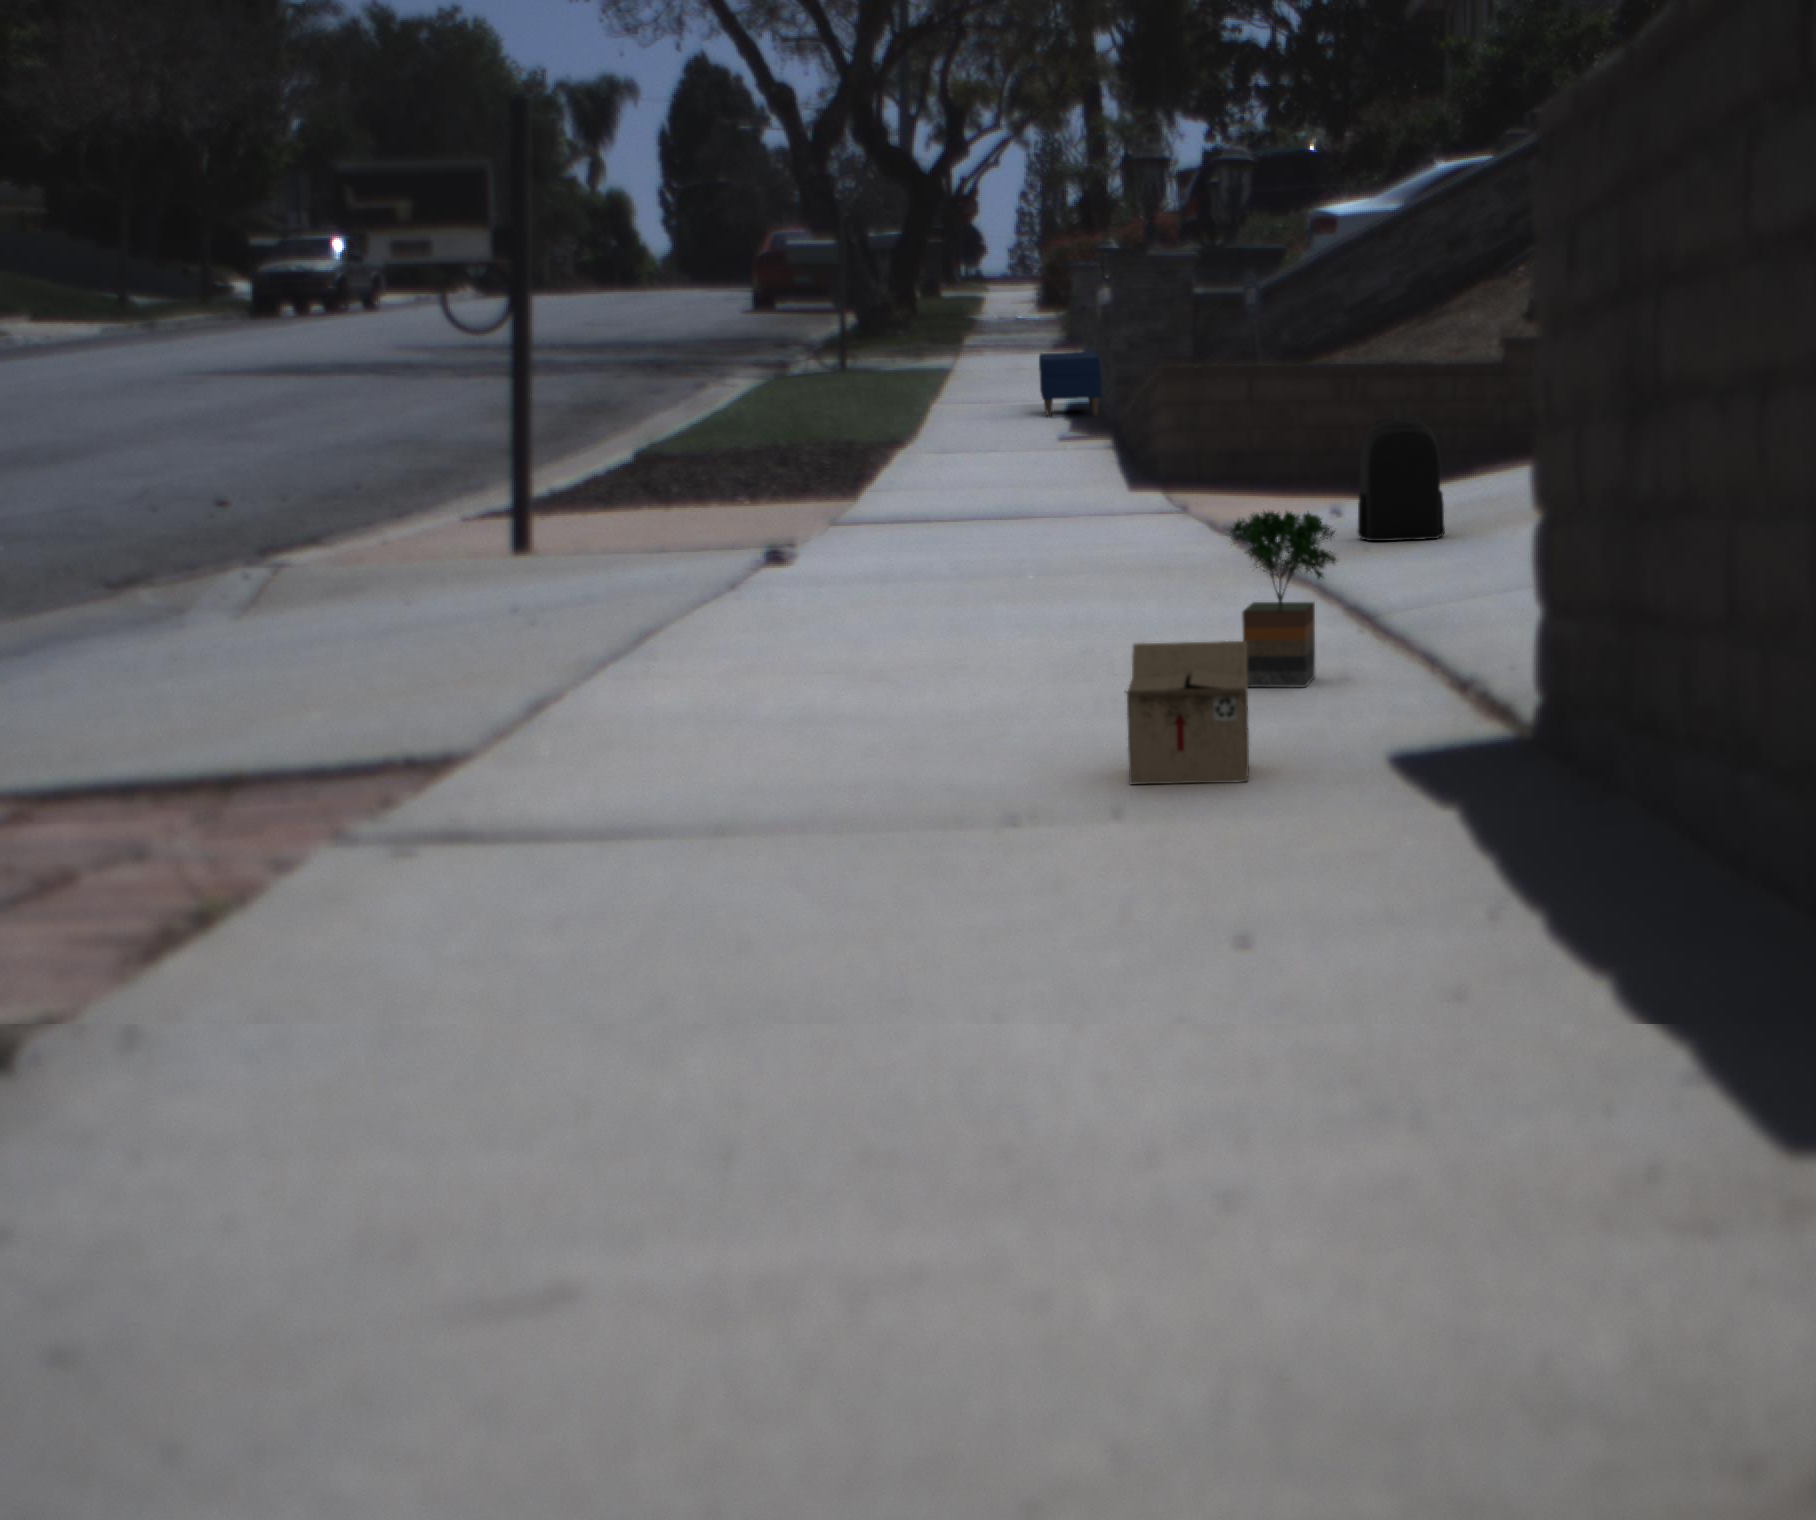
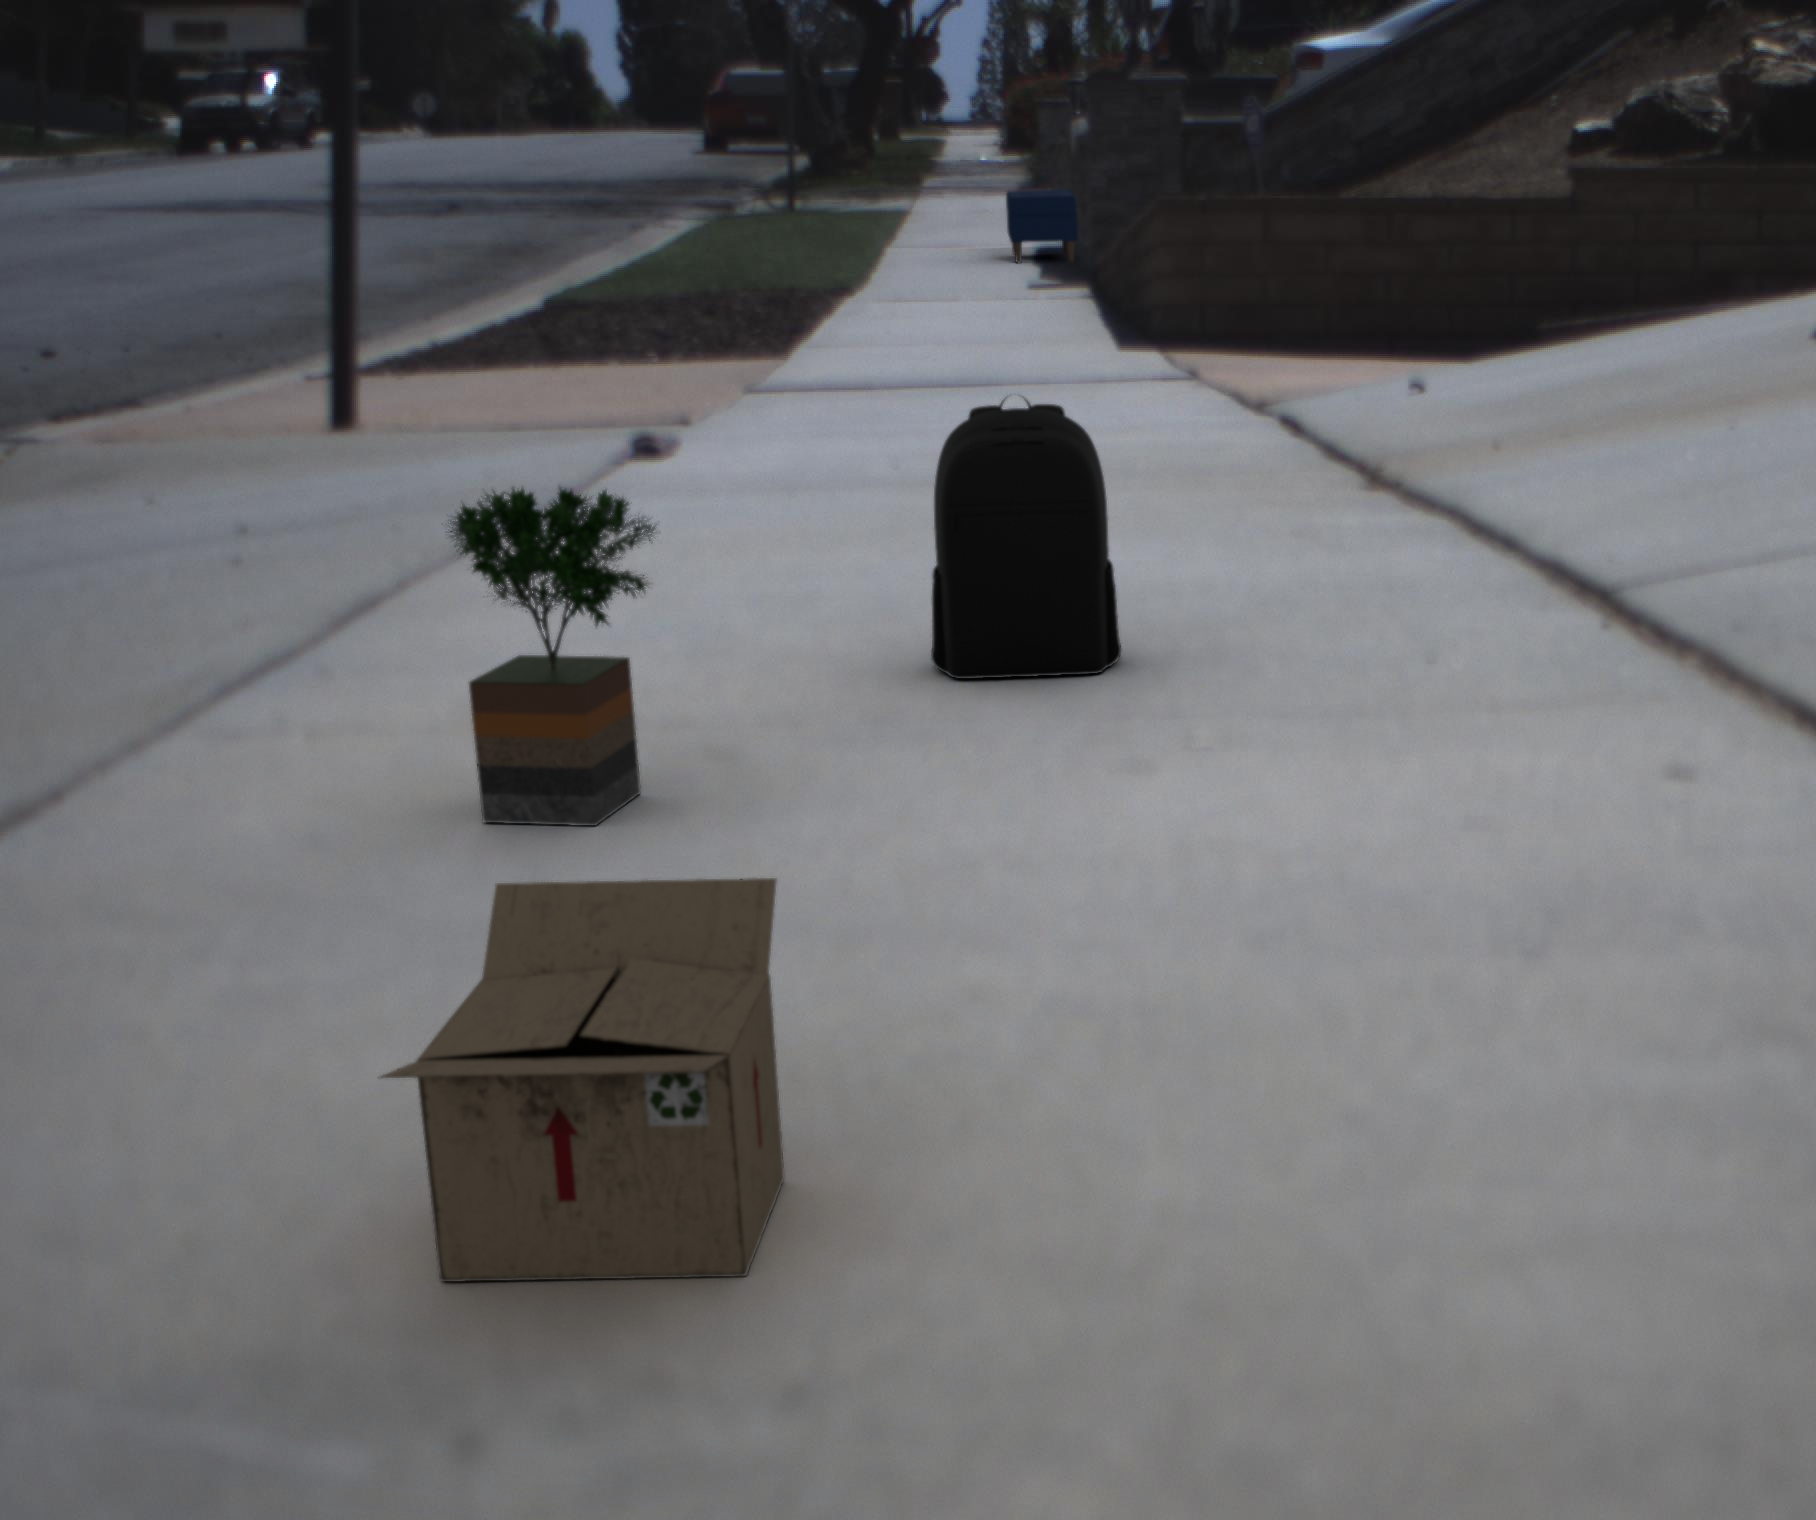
backpack: present [1357,418,1445,541] -> present [931,398,1121,679]
potted tree: present [1229,511,1336,687] -> present [448,486,655,826]
cardboard box: present [1125,641,1249,784] -> present [381,878,785,1282]

